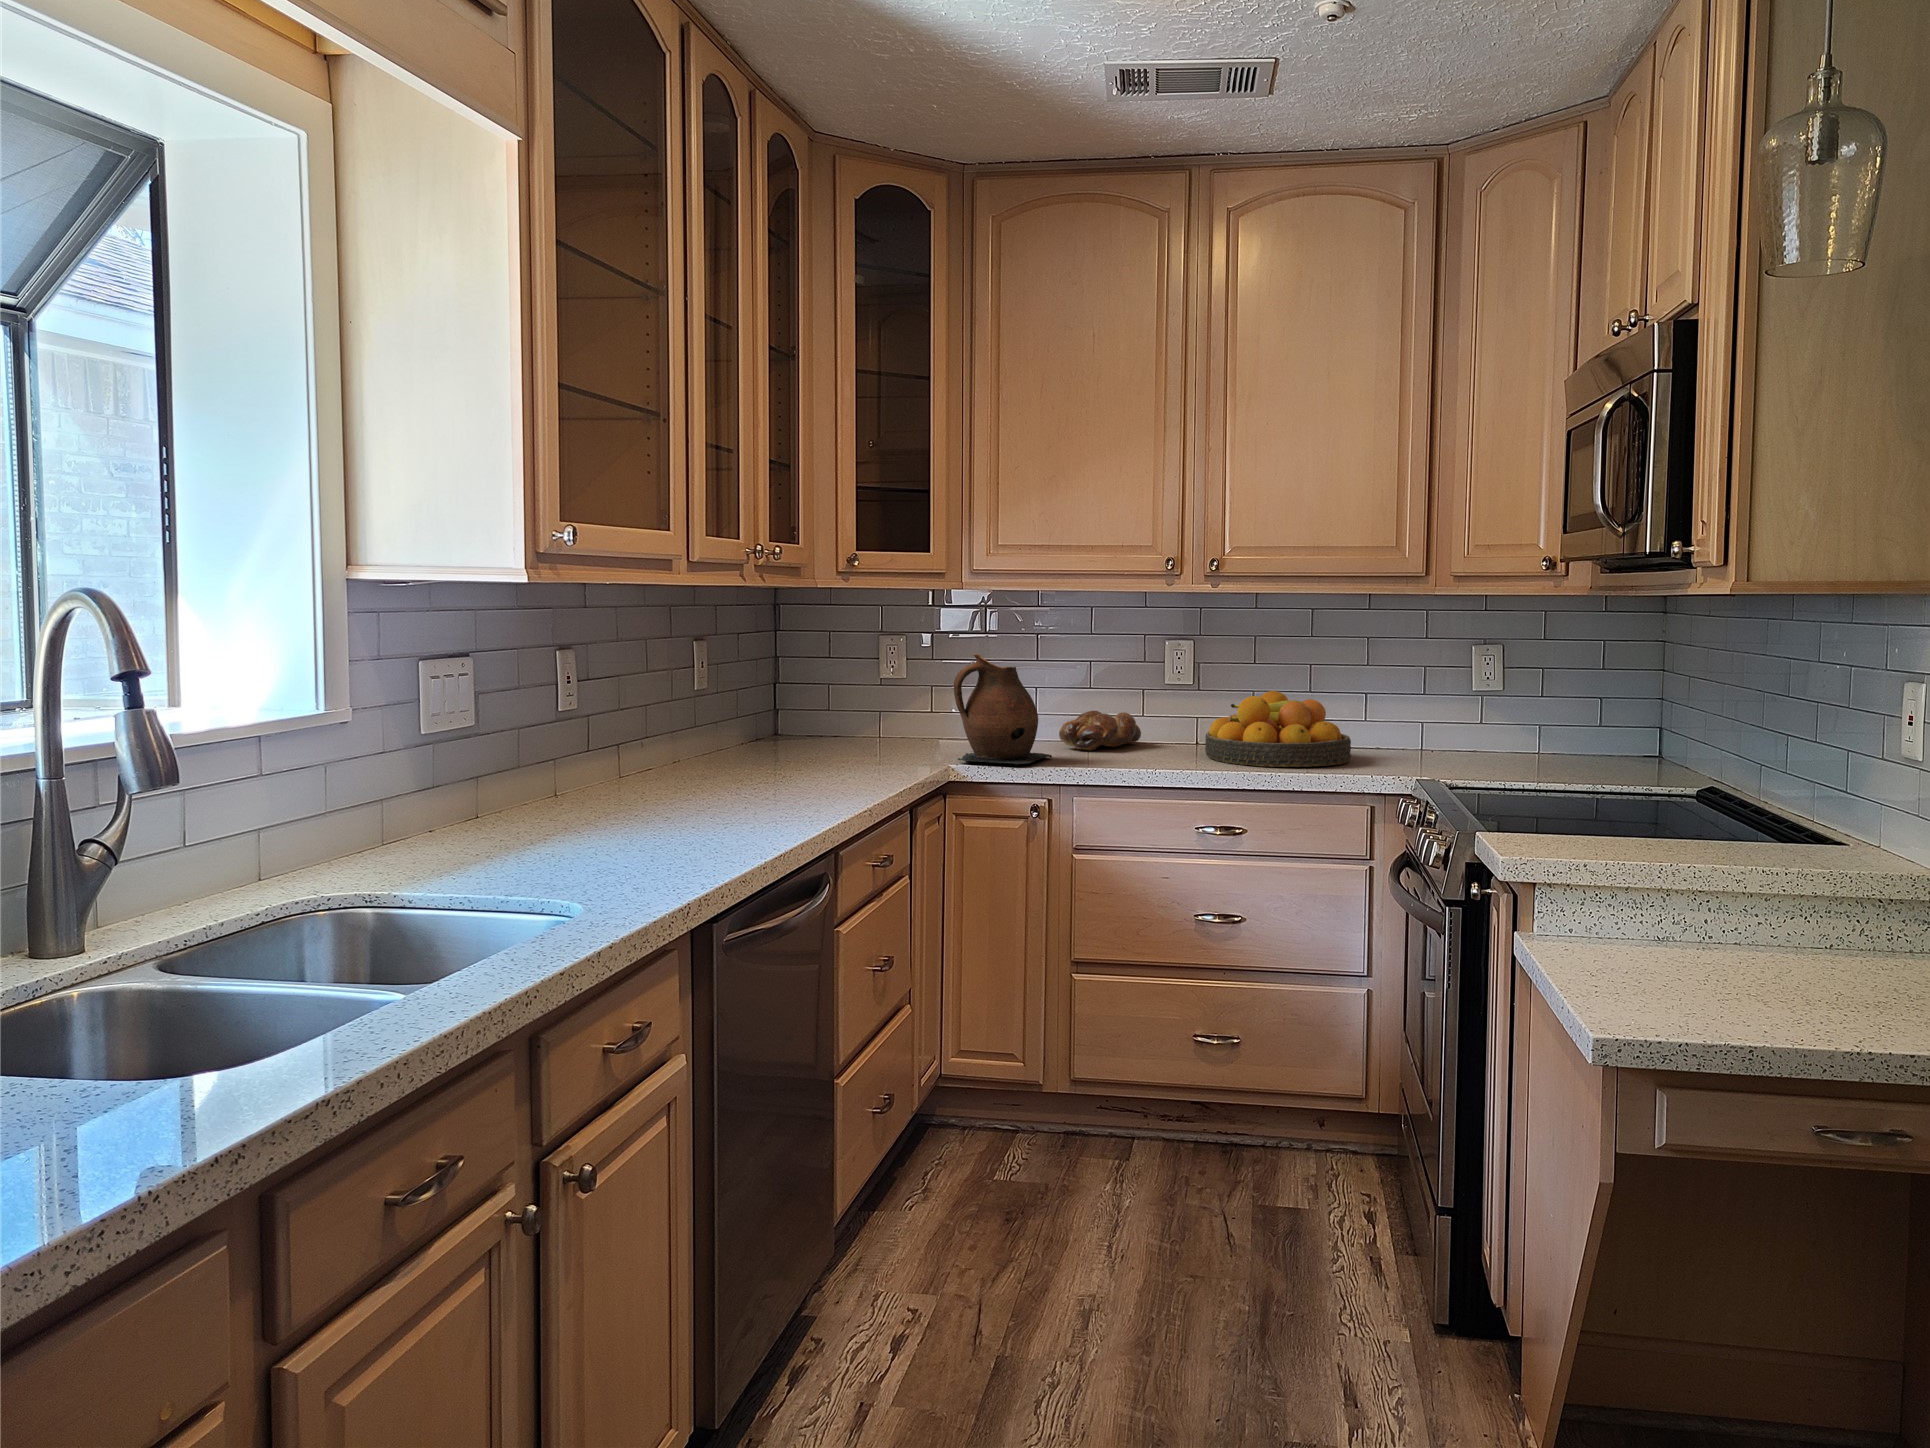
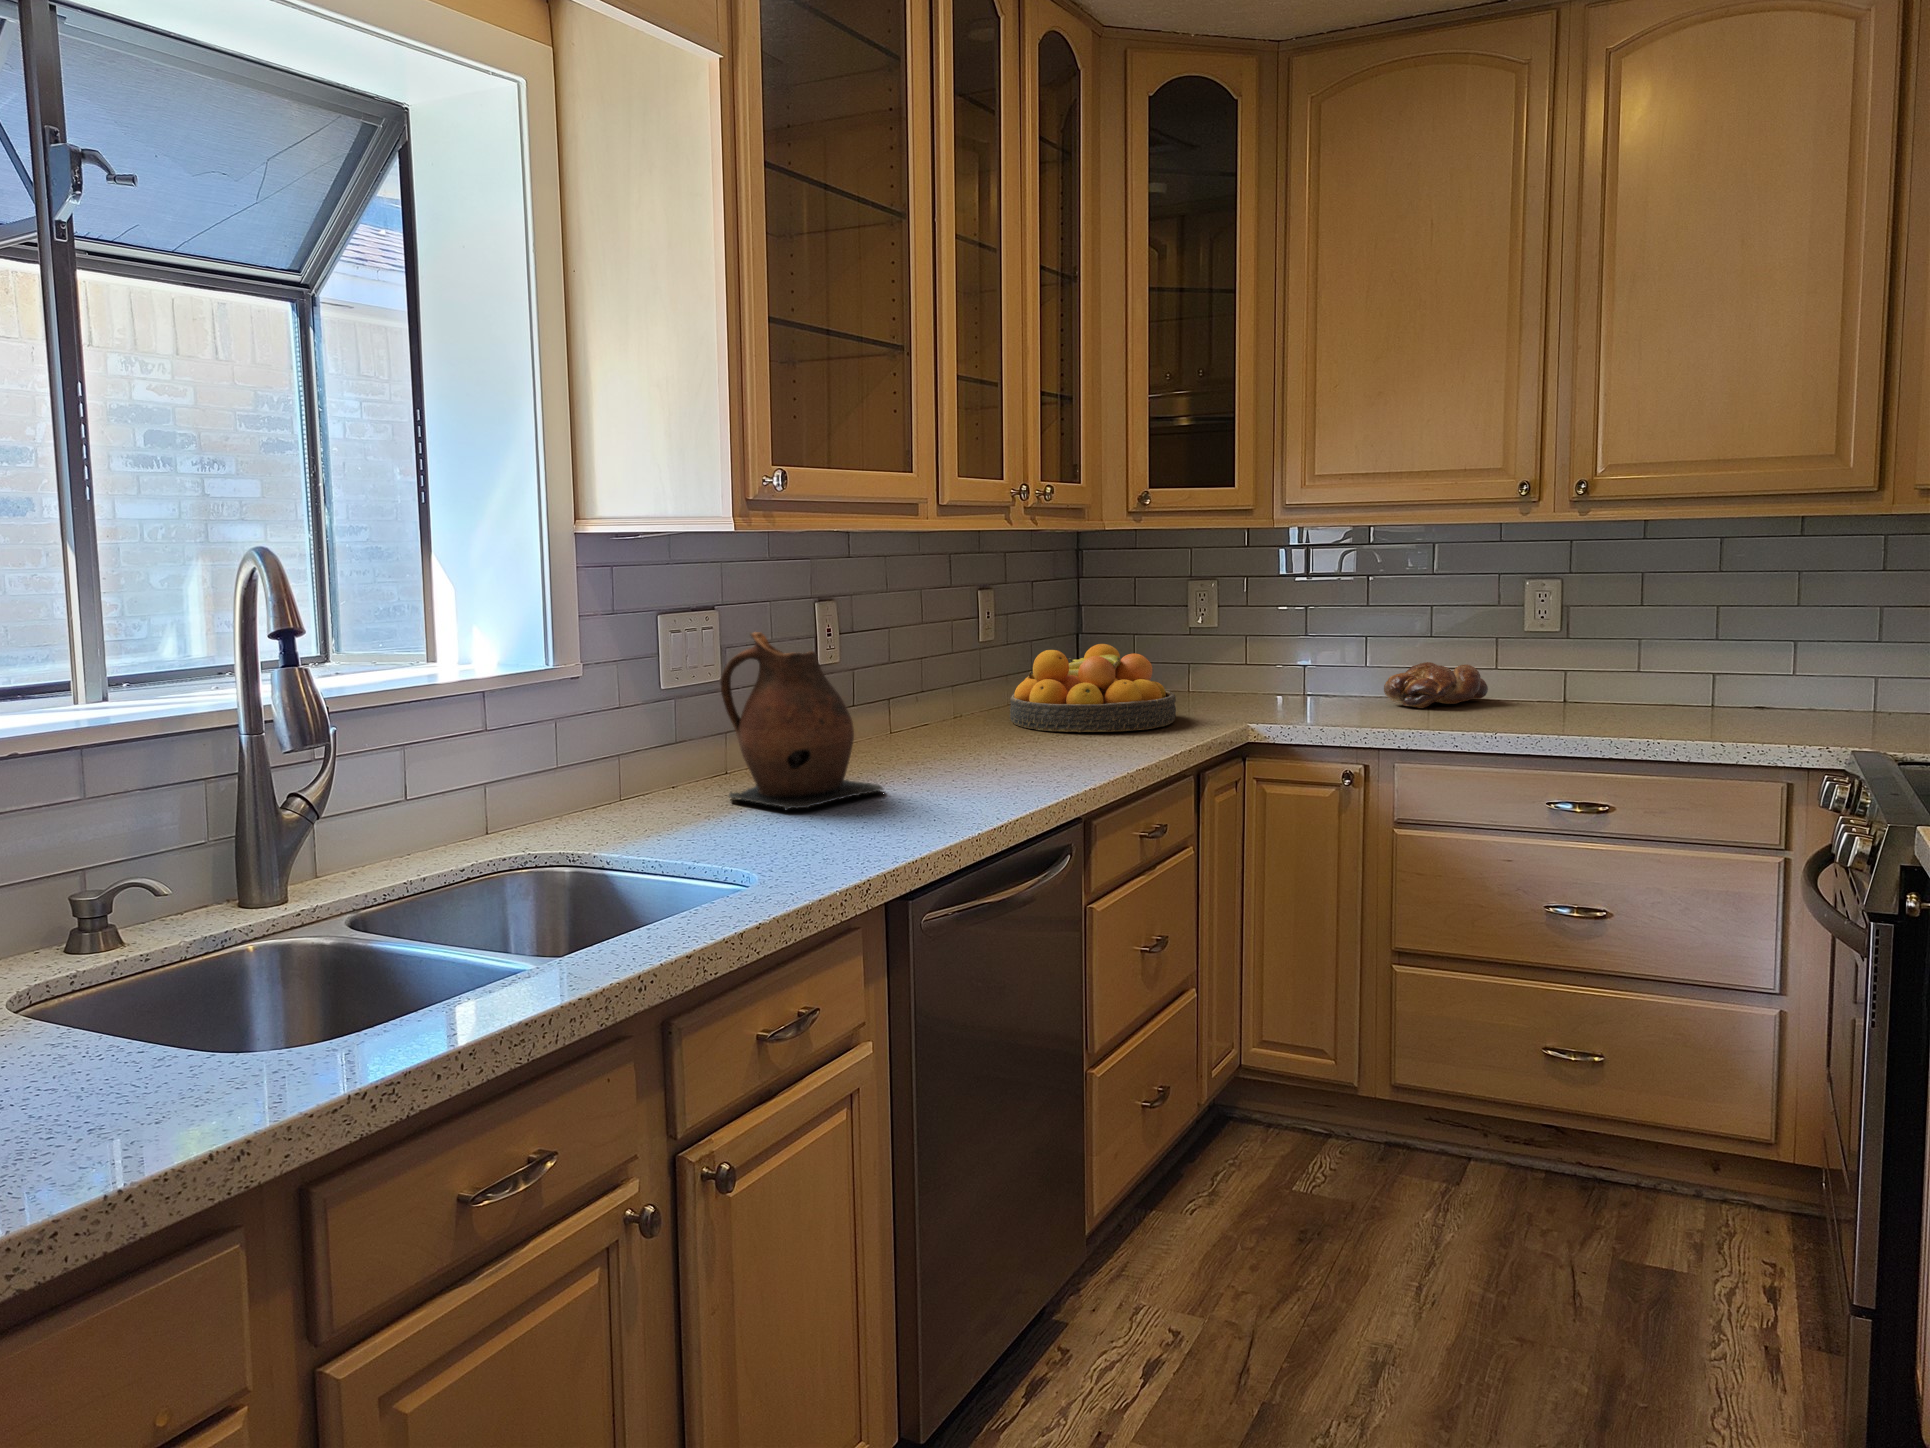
ceramic pitcher: present [954,654,1052,766] -> present [720,632,883,810]
fruit bowl: present [1205,691,1351,767] -> present [1010,644,1176,732]

